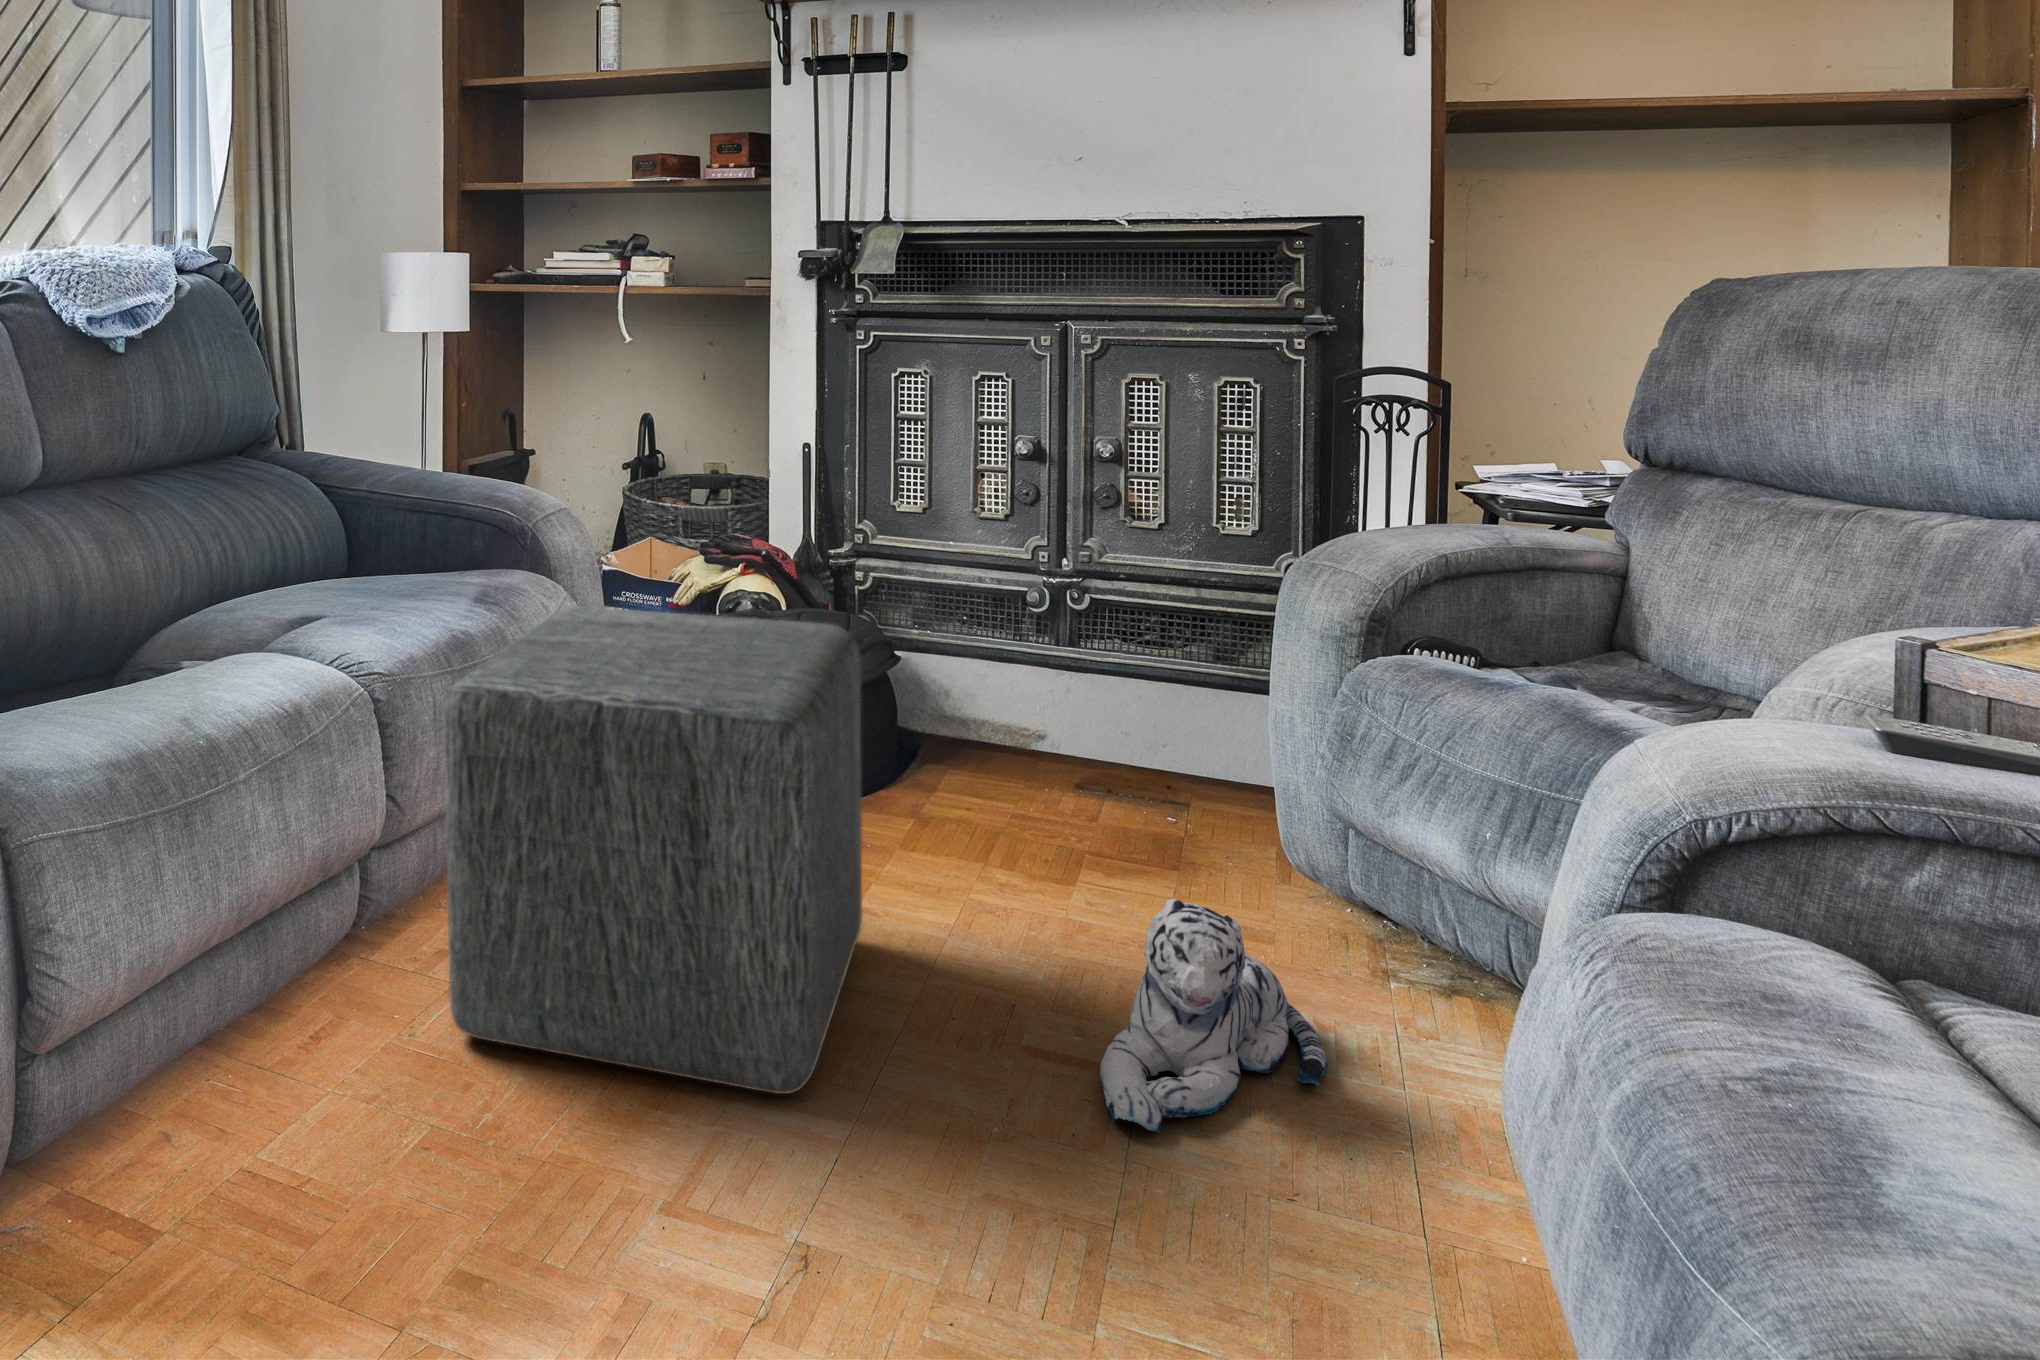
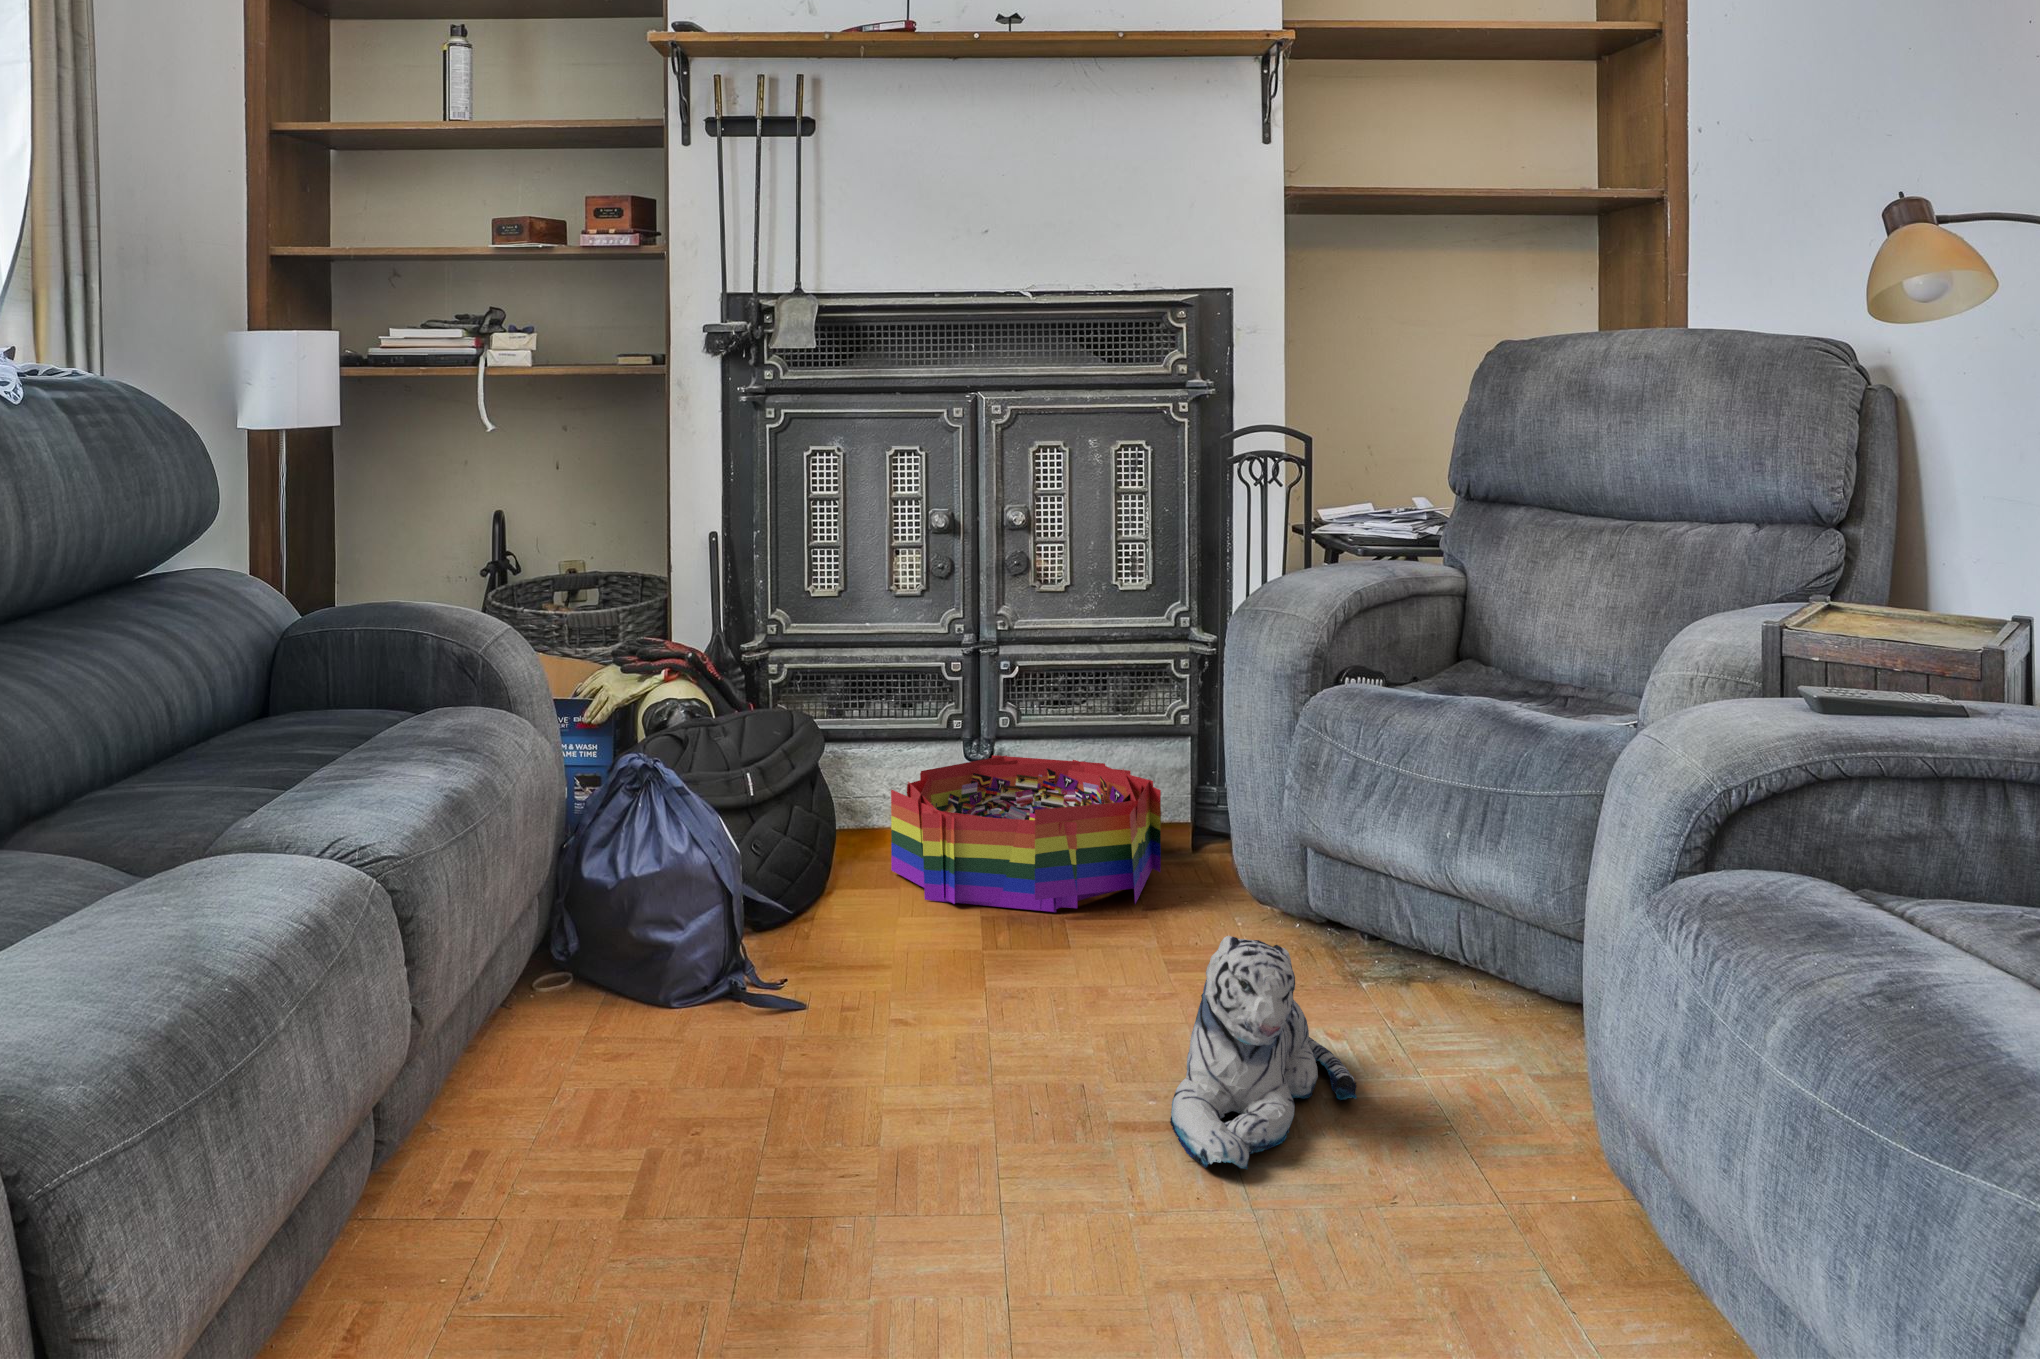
ottoman: present [444,606,862,1094] -> none [478,698,918,1224]
storage bin: none [953,675,1230,841] -> present [891,755,1161,912]

